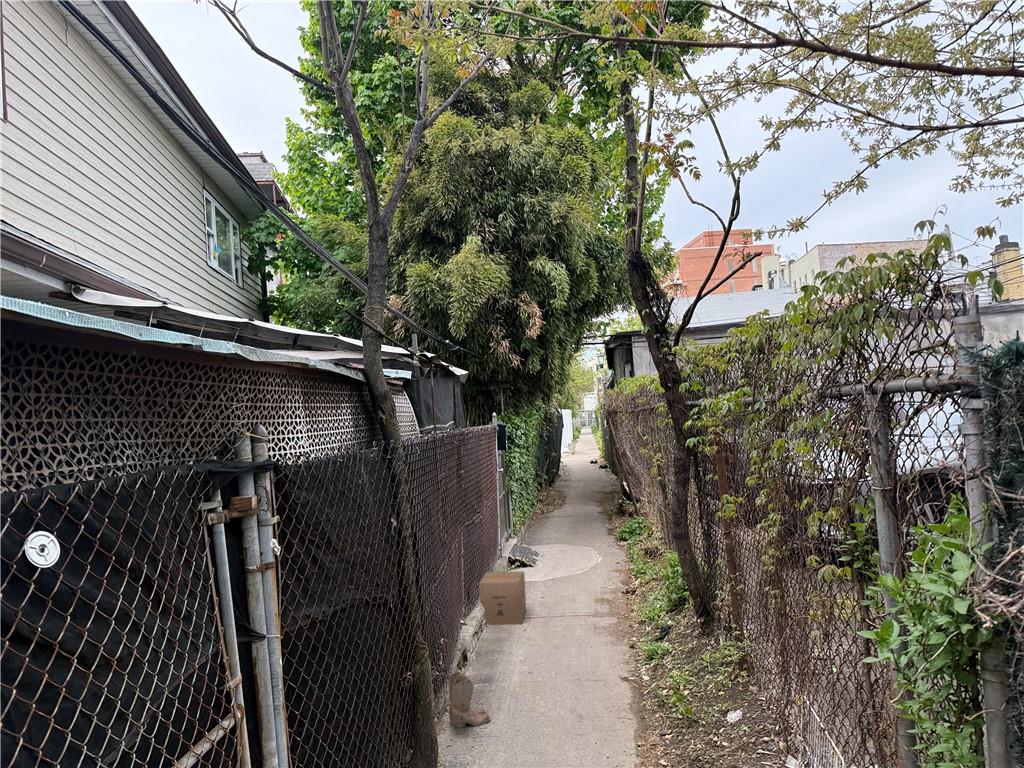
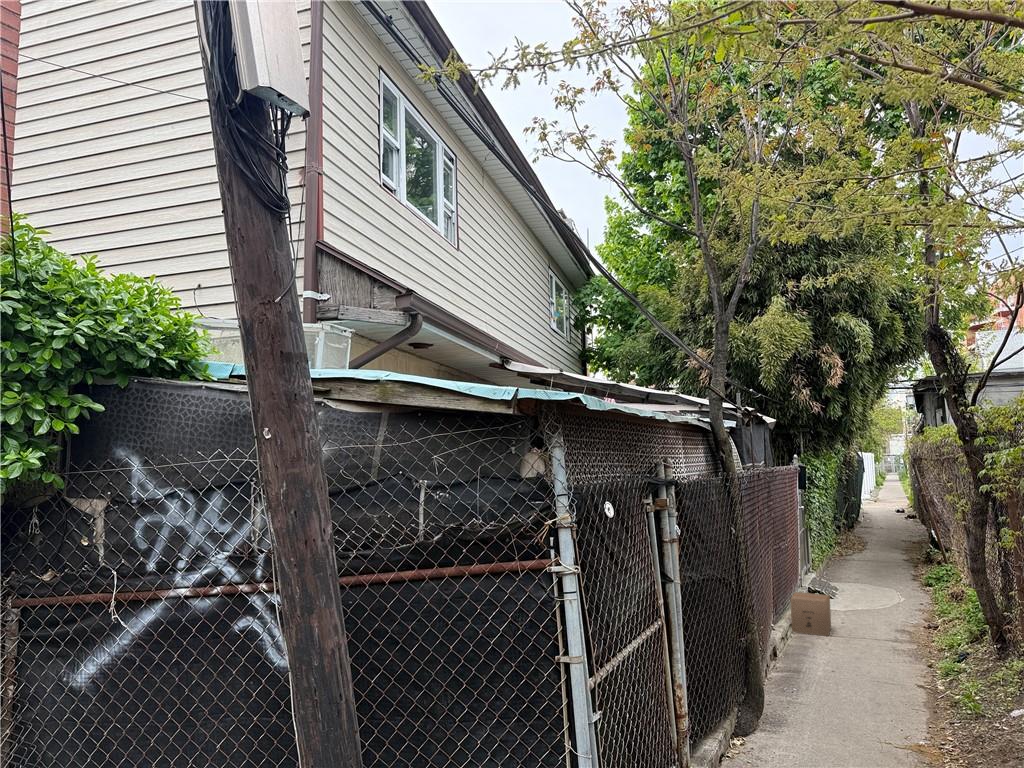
boots: present [448,671,490,728] -> none [778,647,810,687]

